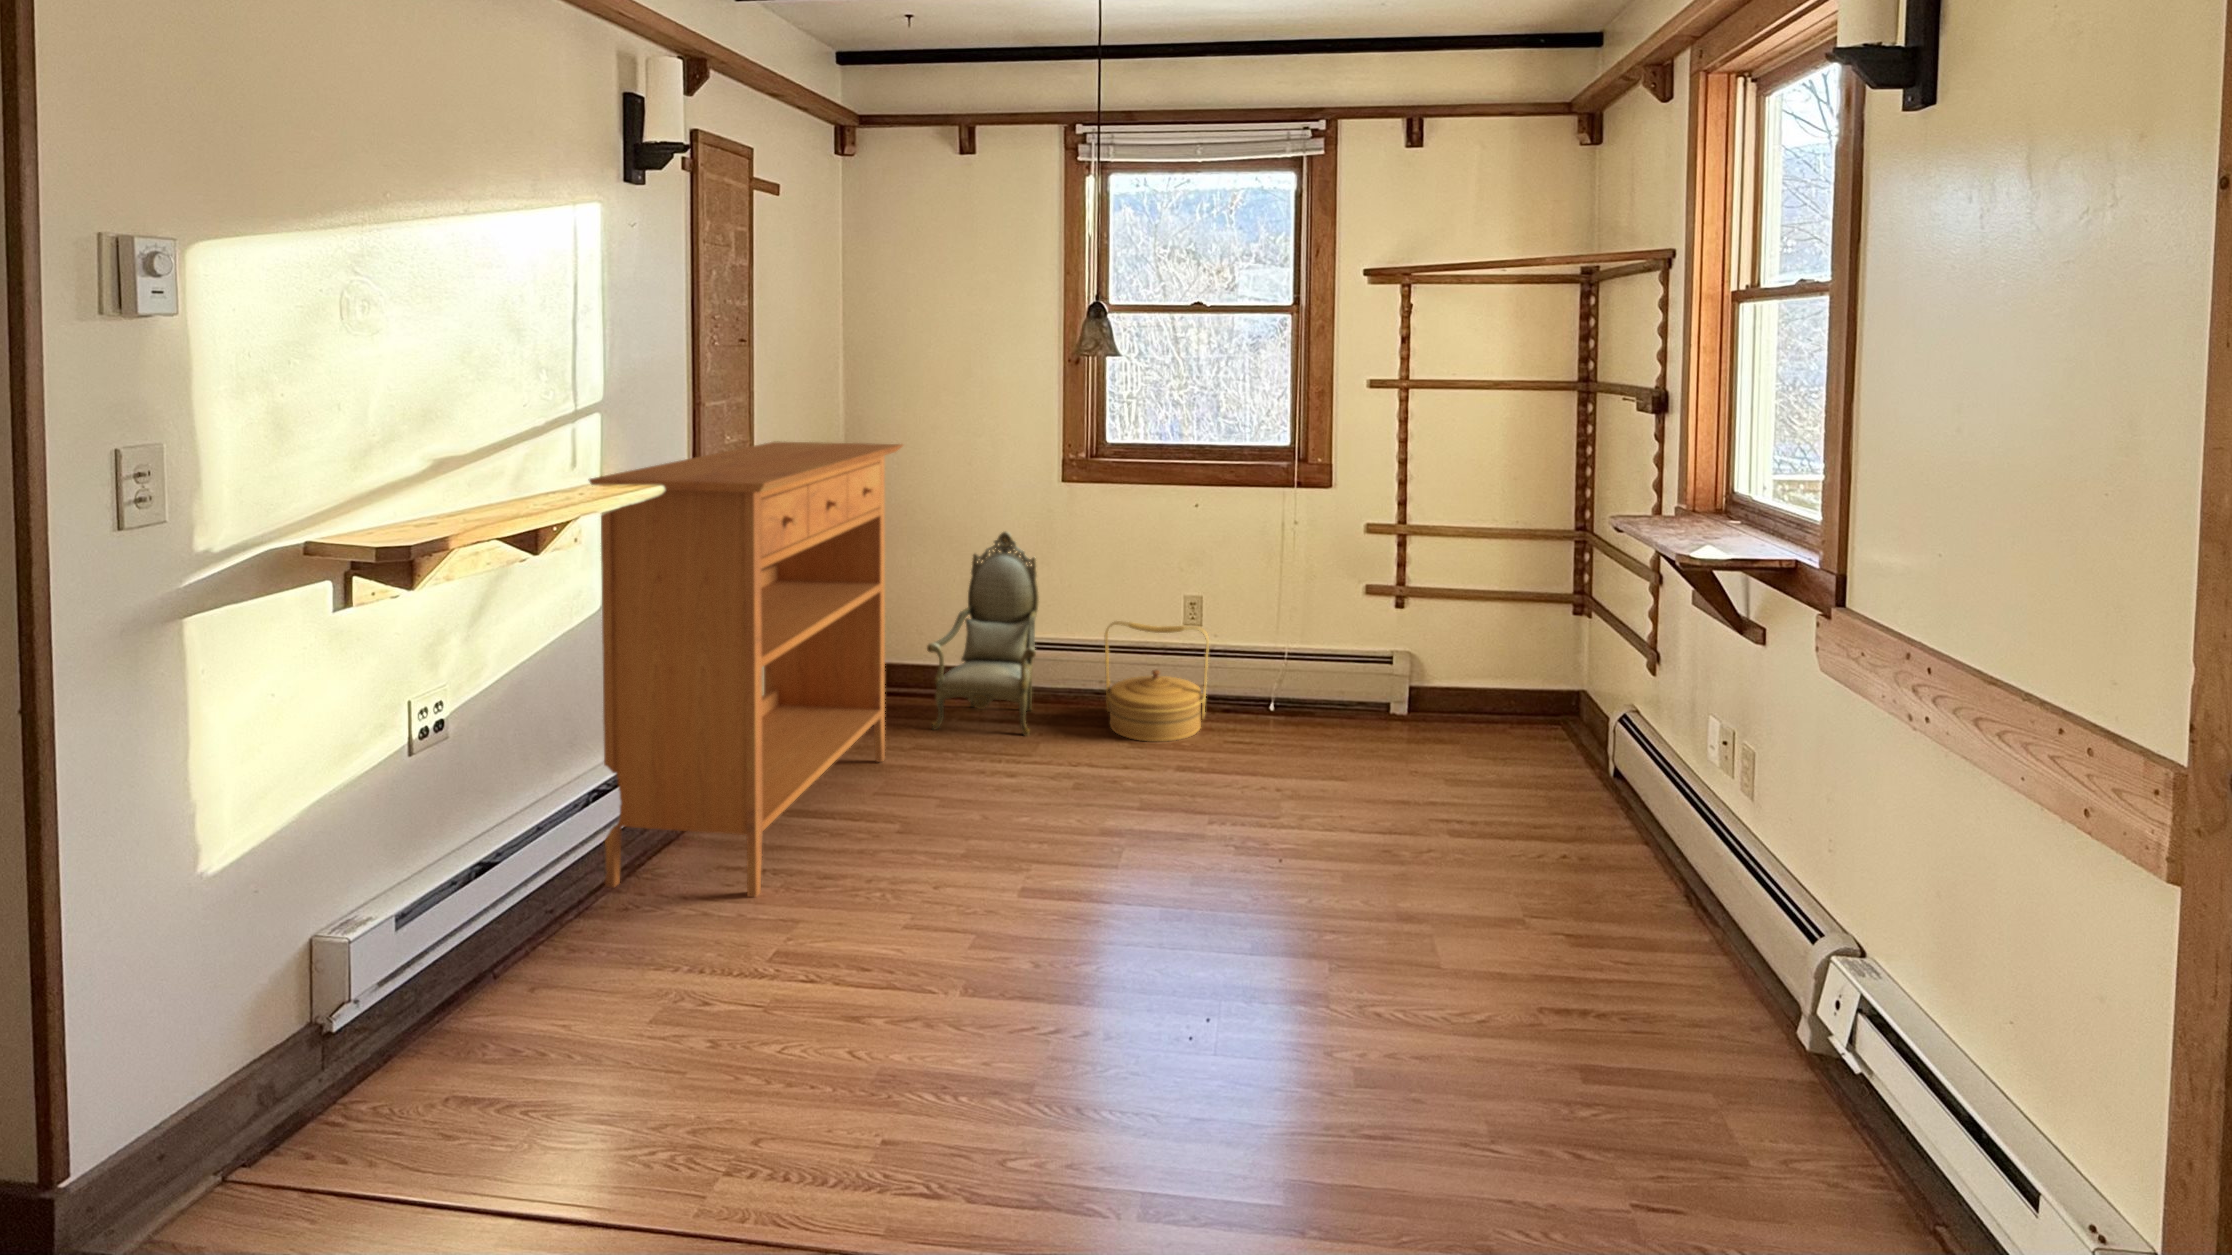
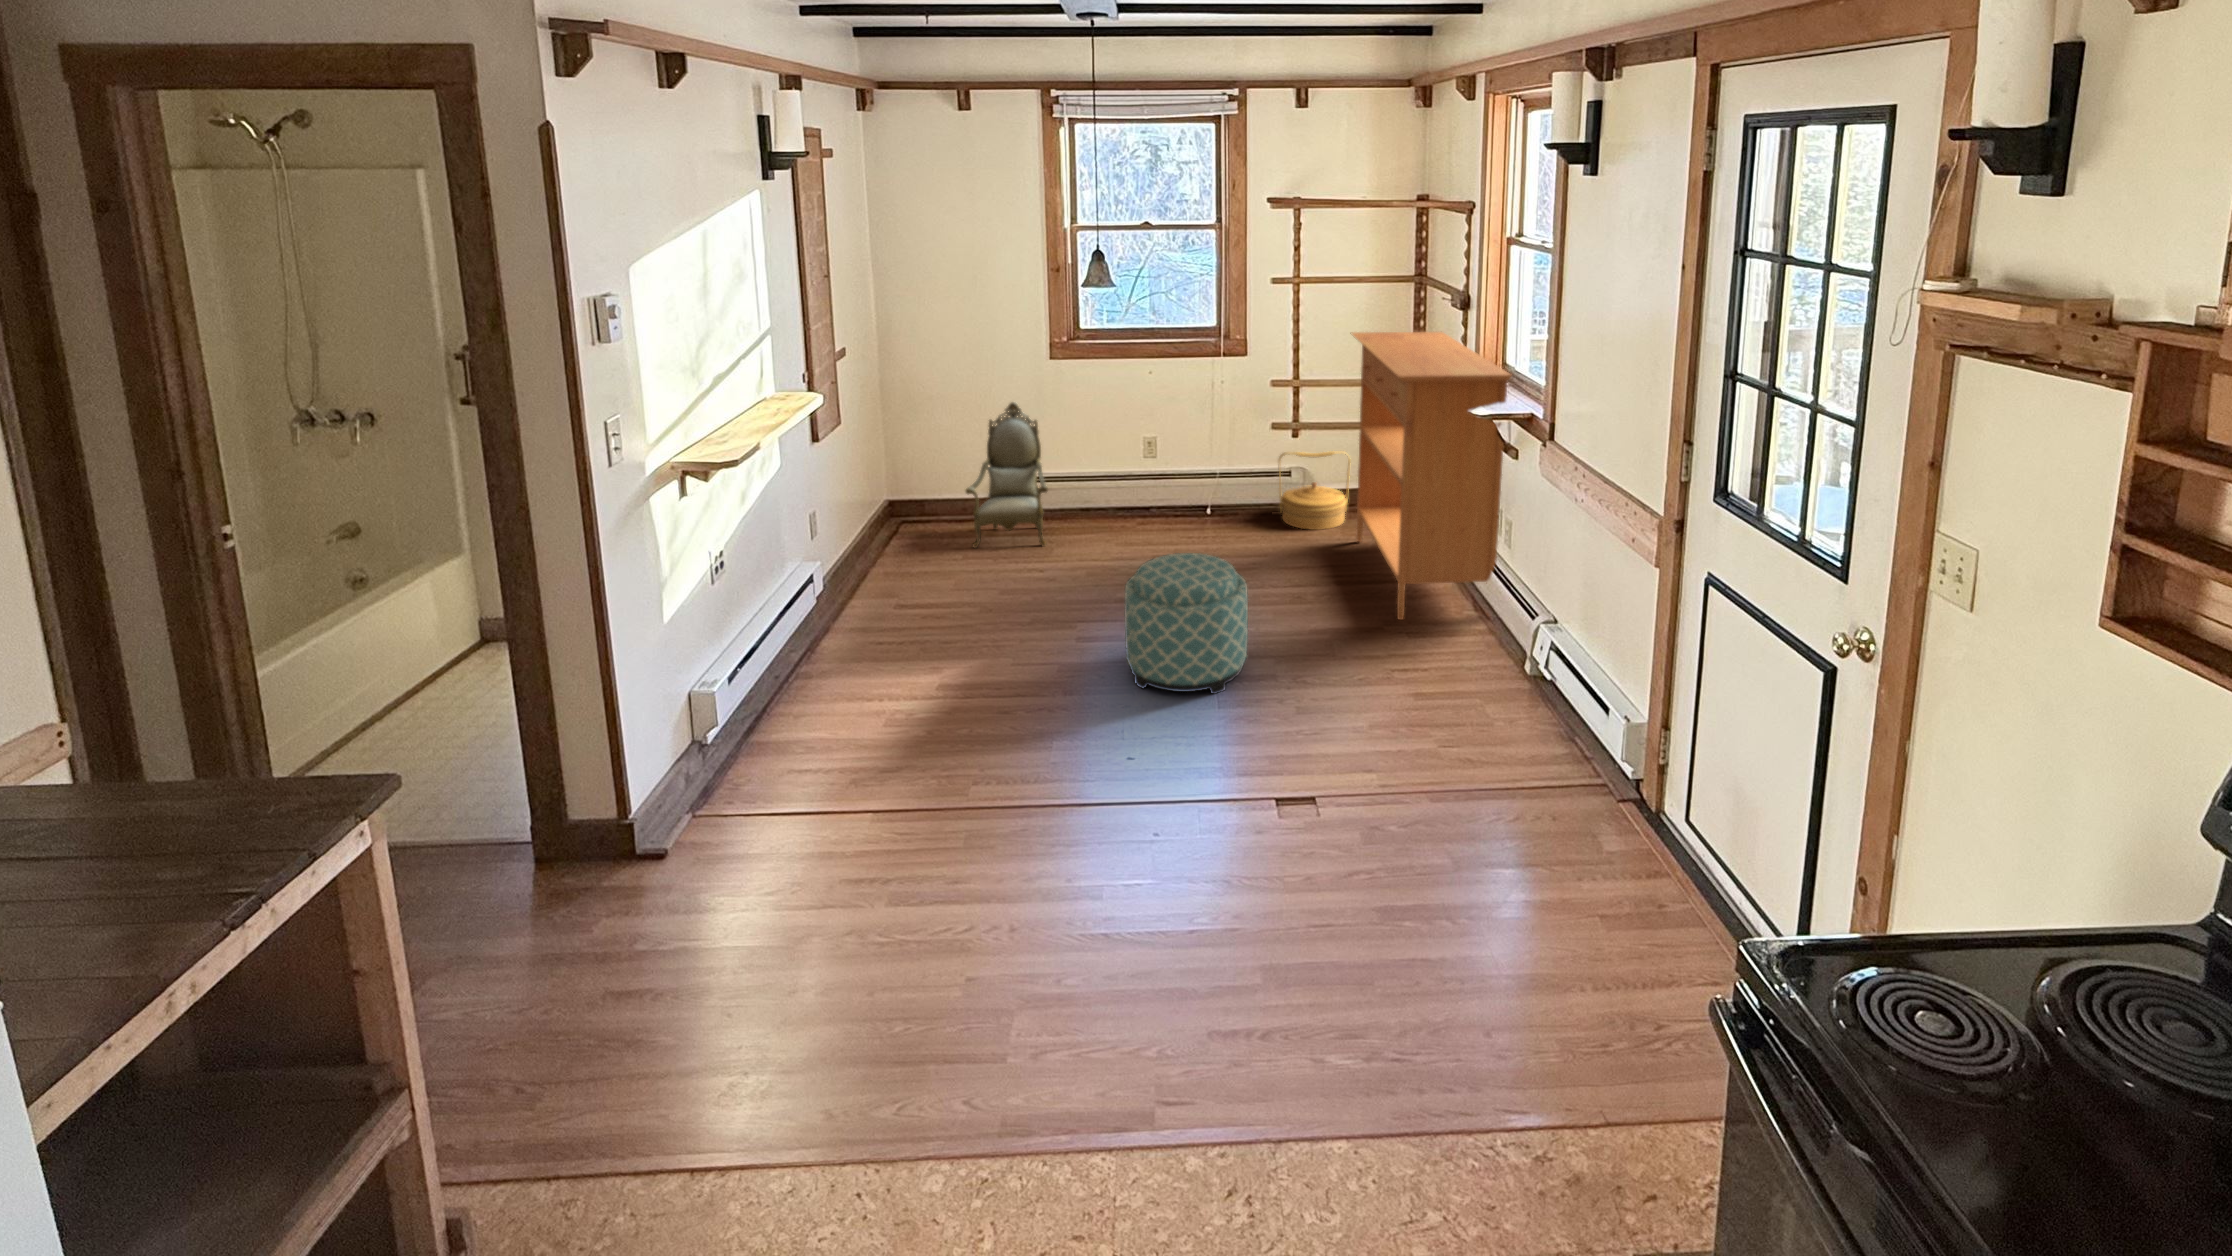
console table: present [589,442,903,897] -> present [1352,332,1511,620]
woven basket: present [1105,621,1209,742] -> present [1279,451,1350,530]
ottoman: none [1064,758,1270,1021] -> present [1125,553,1248,694]

